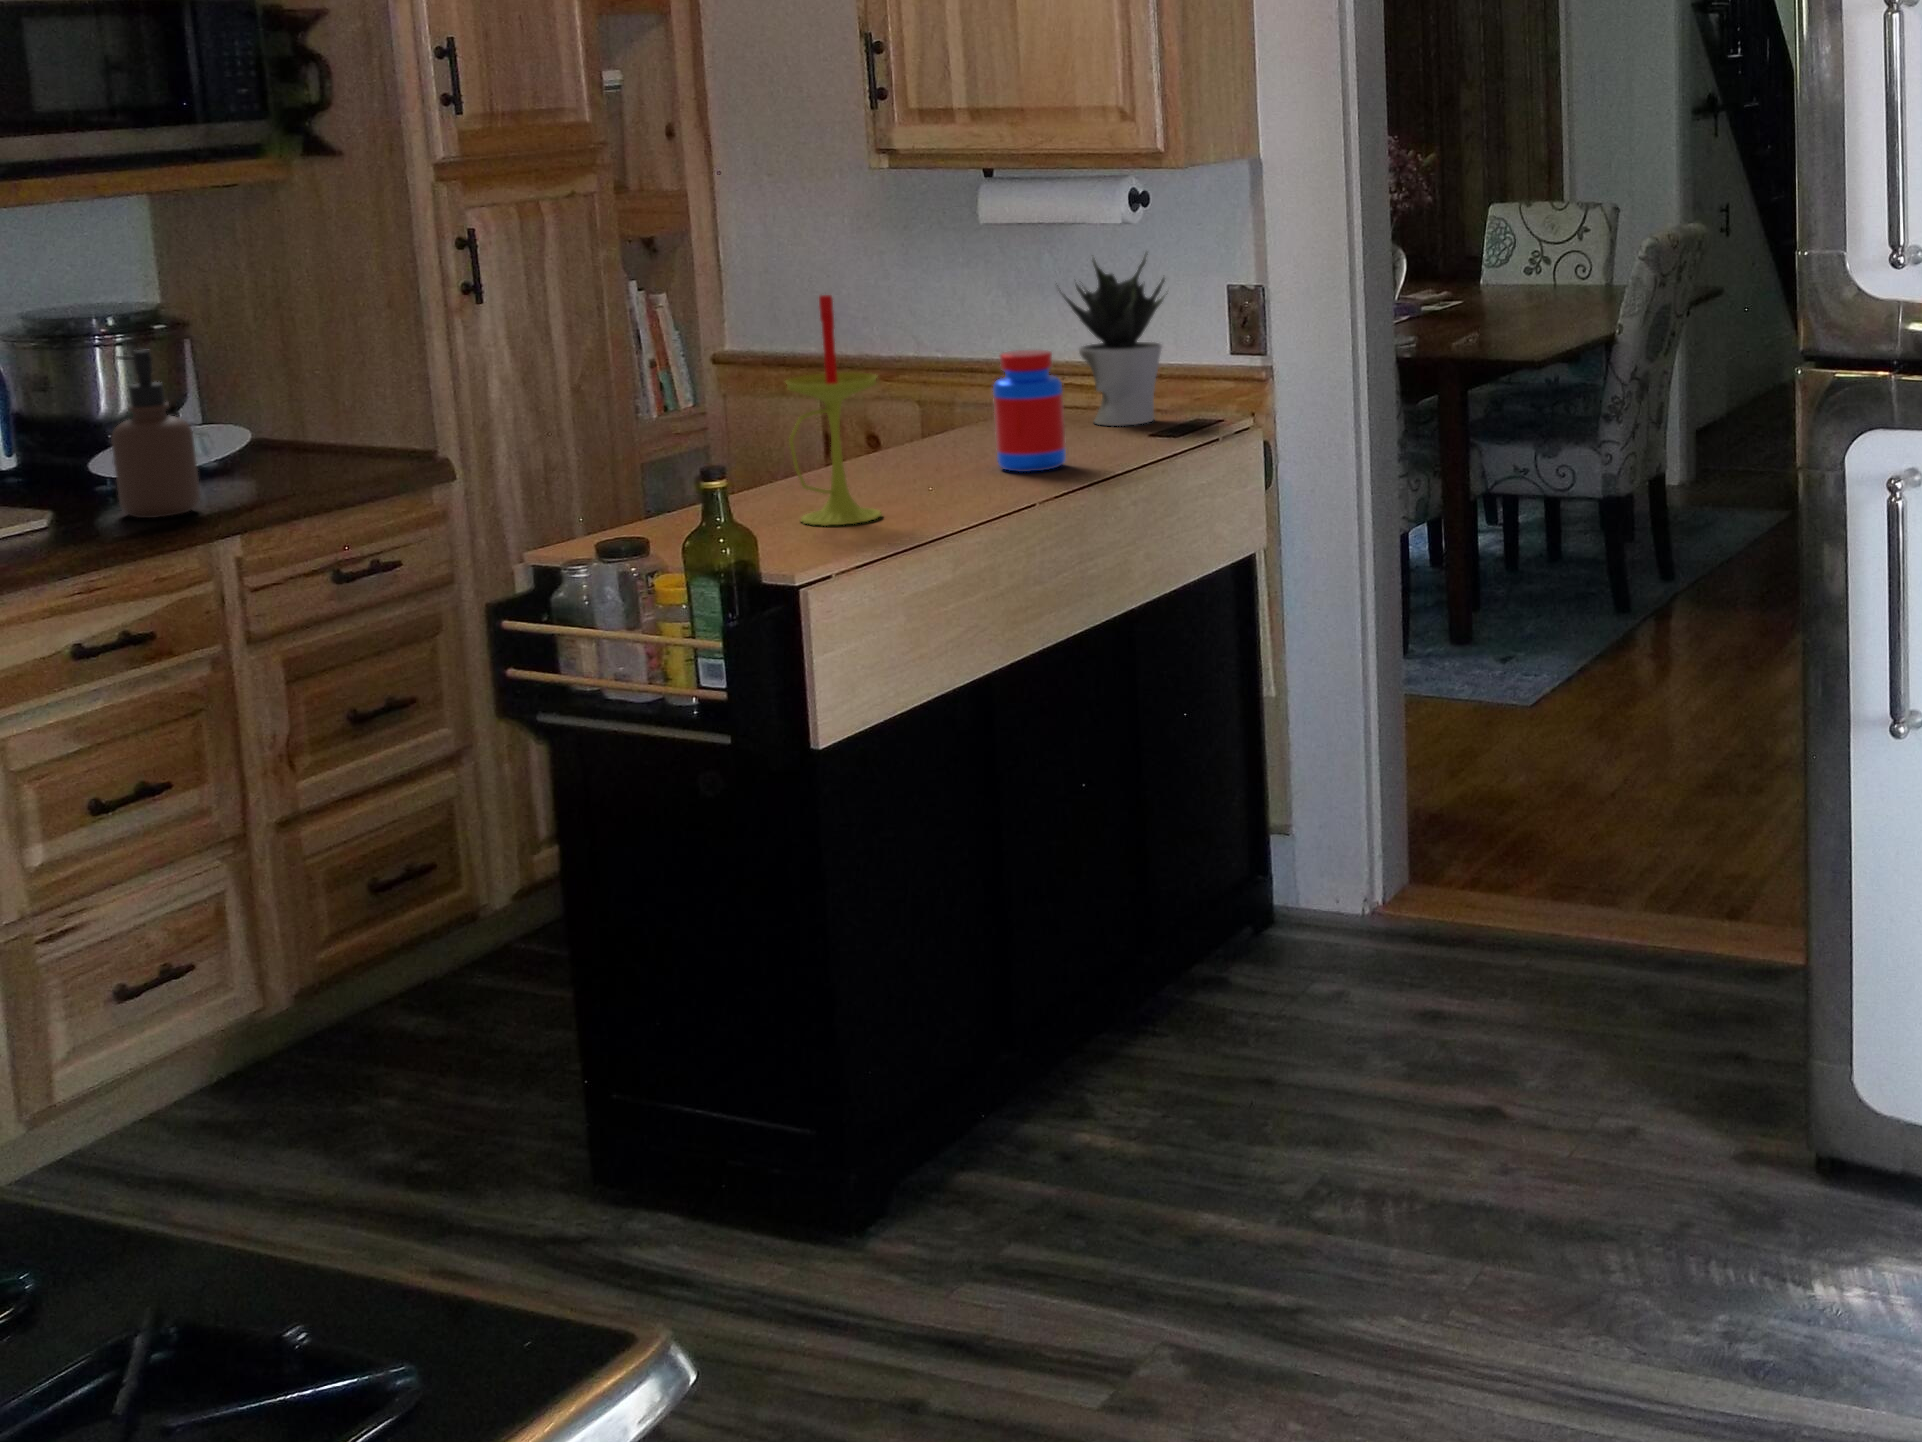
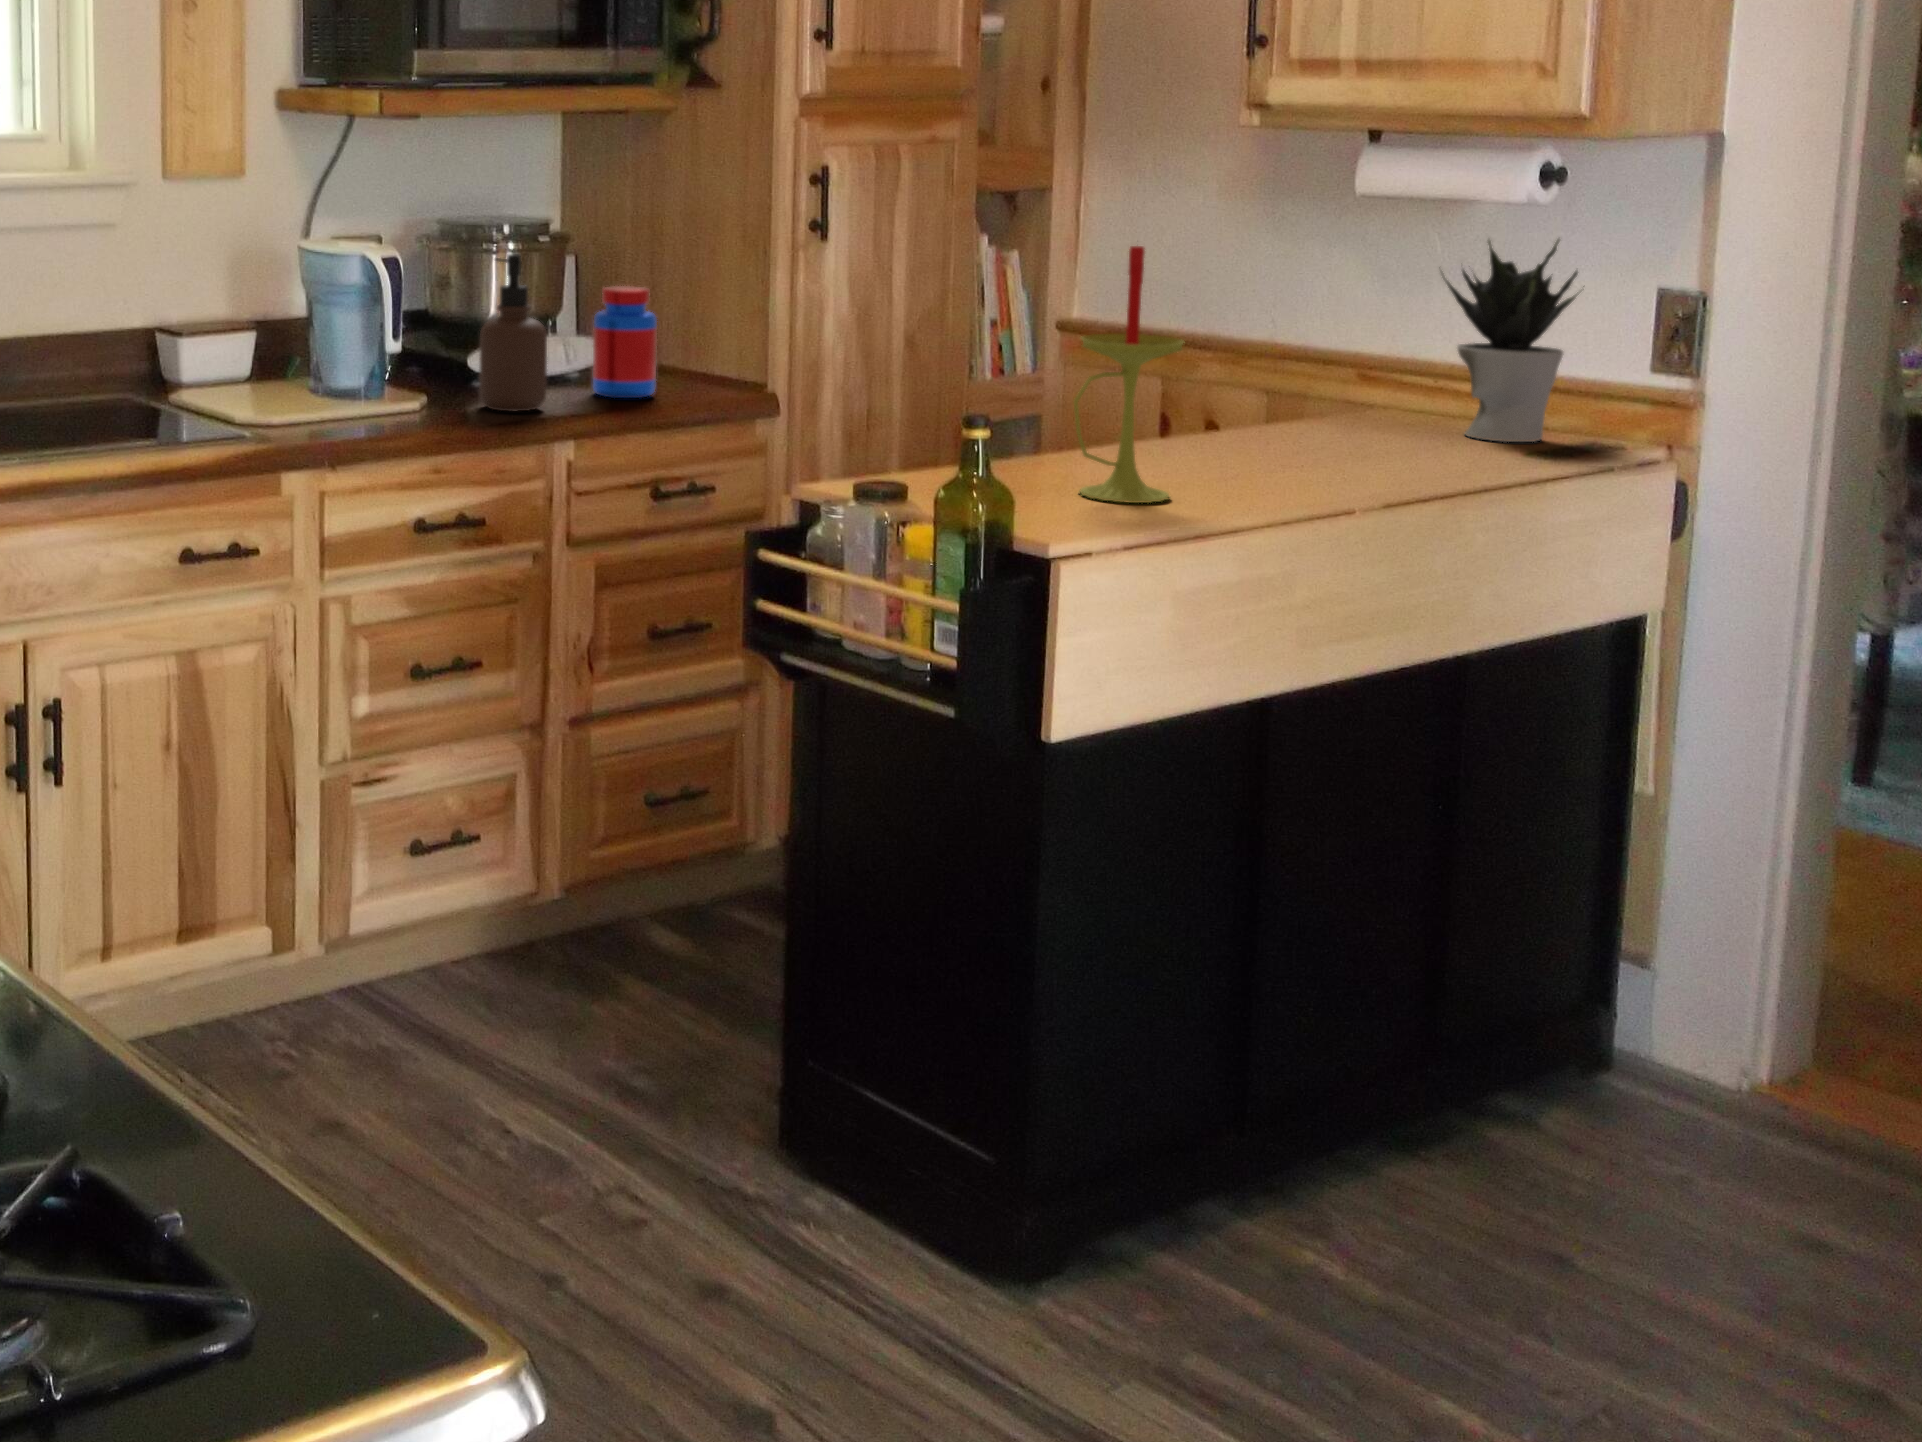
jar: present [993,350,1066,472] -> present [593,286,657,398]

